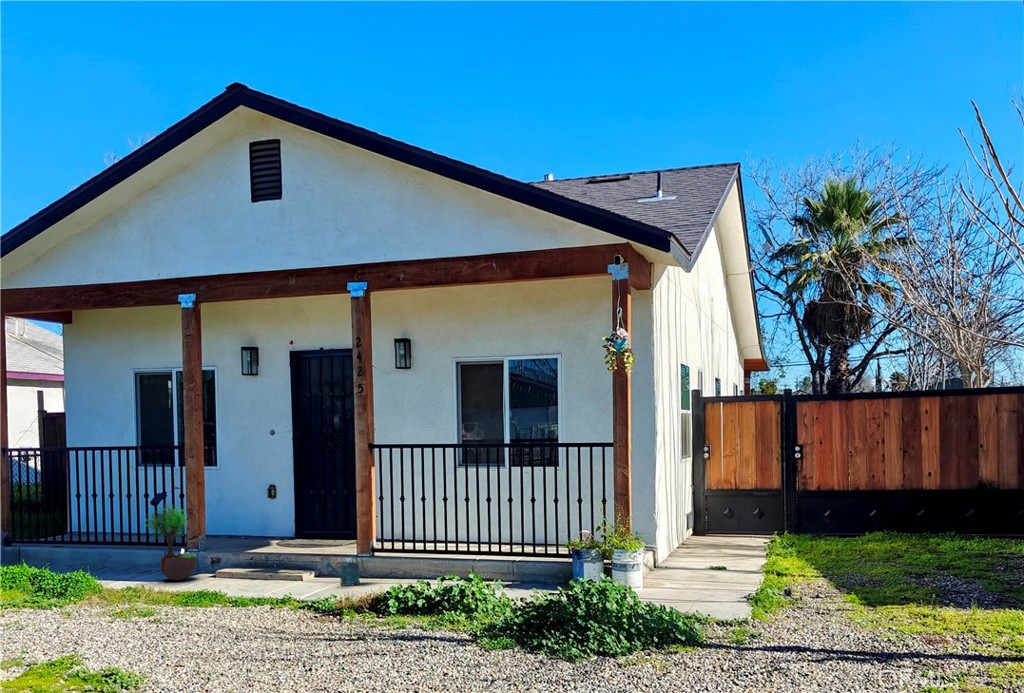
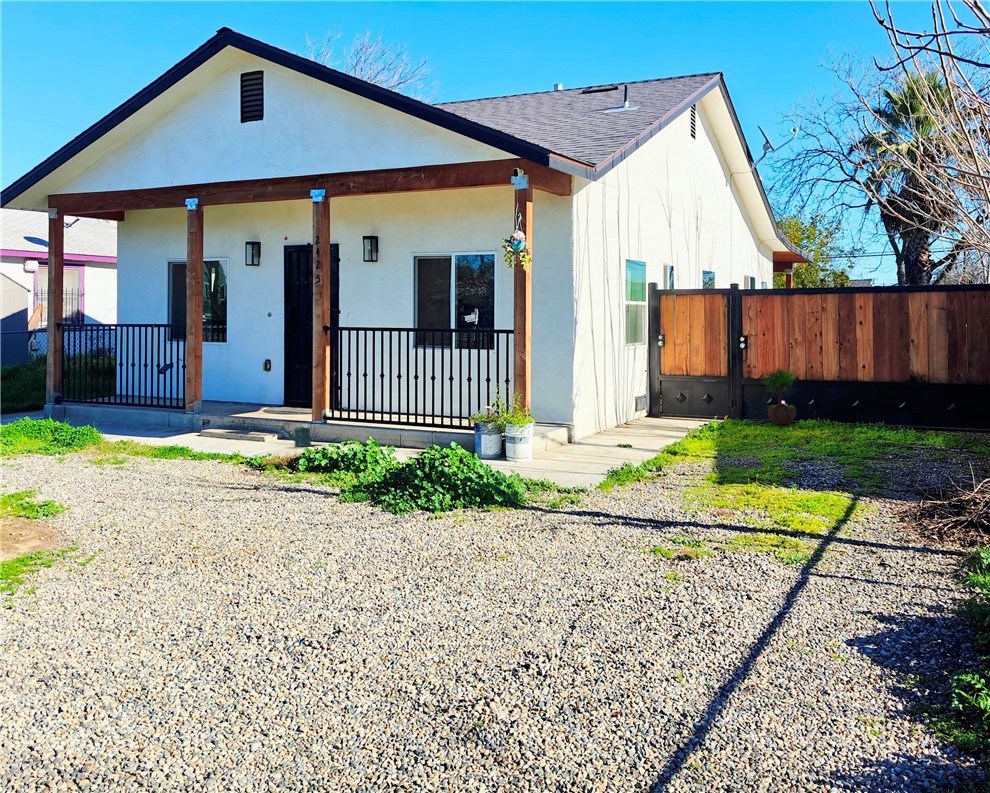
potted tree: present [145,504,196,580] -> present [762,366,796,425]

